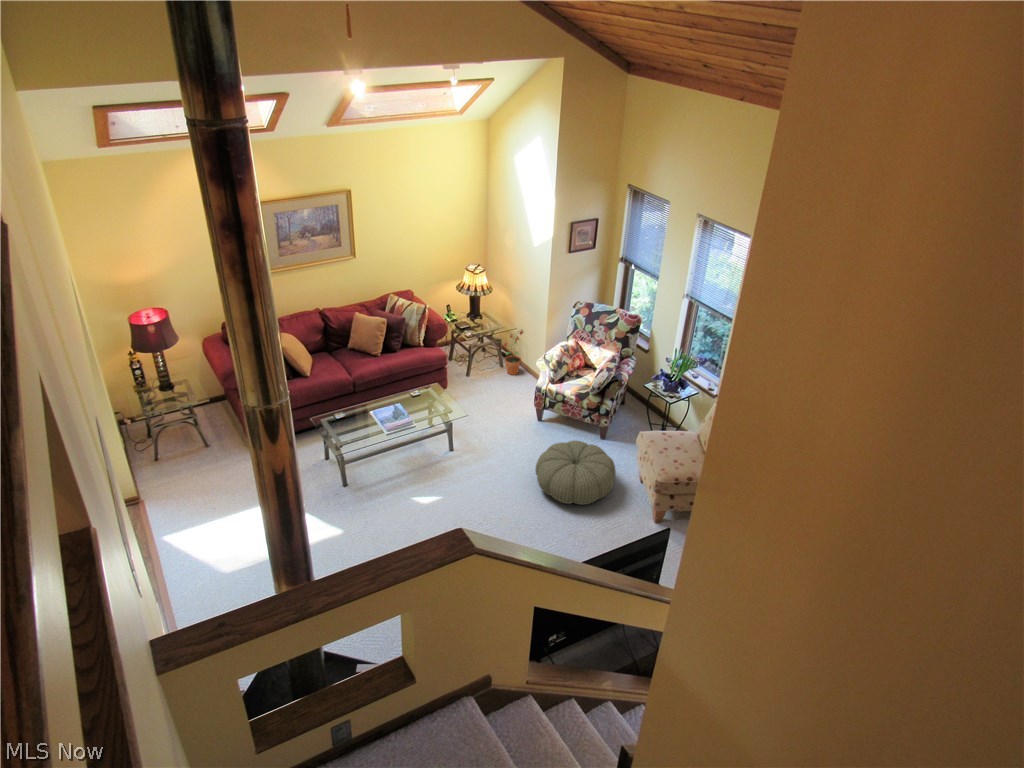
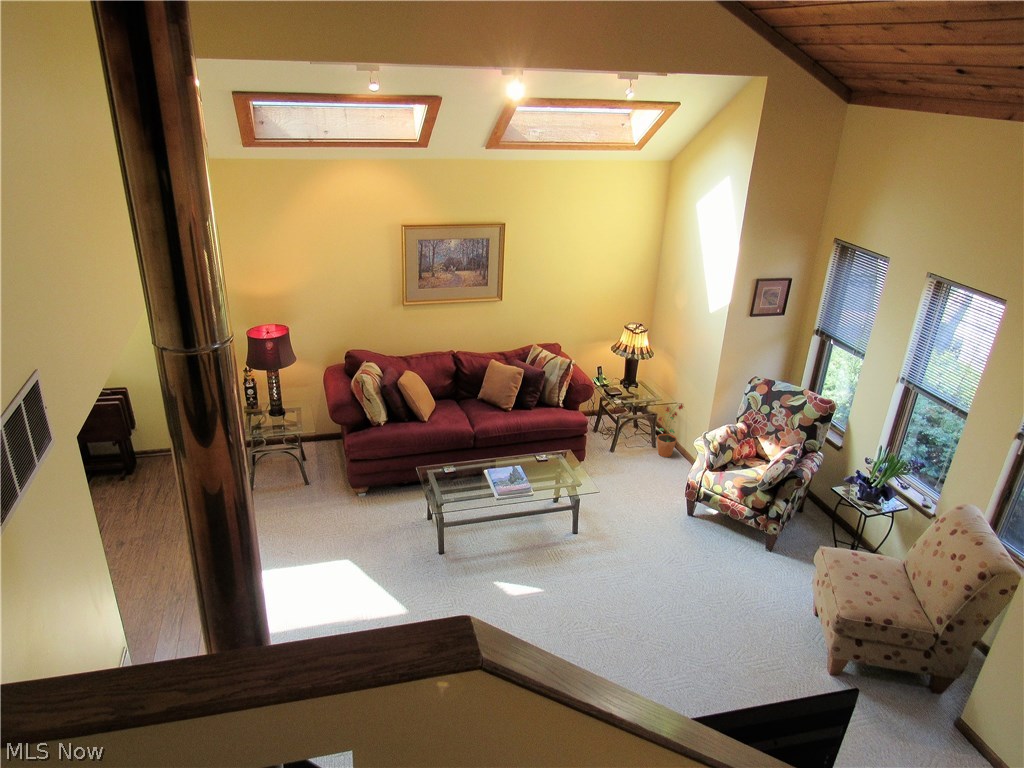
pouf: present [536,441,616,505] -> none [673,544,781,631]

